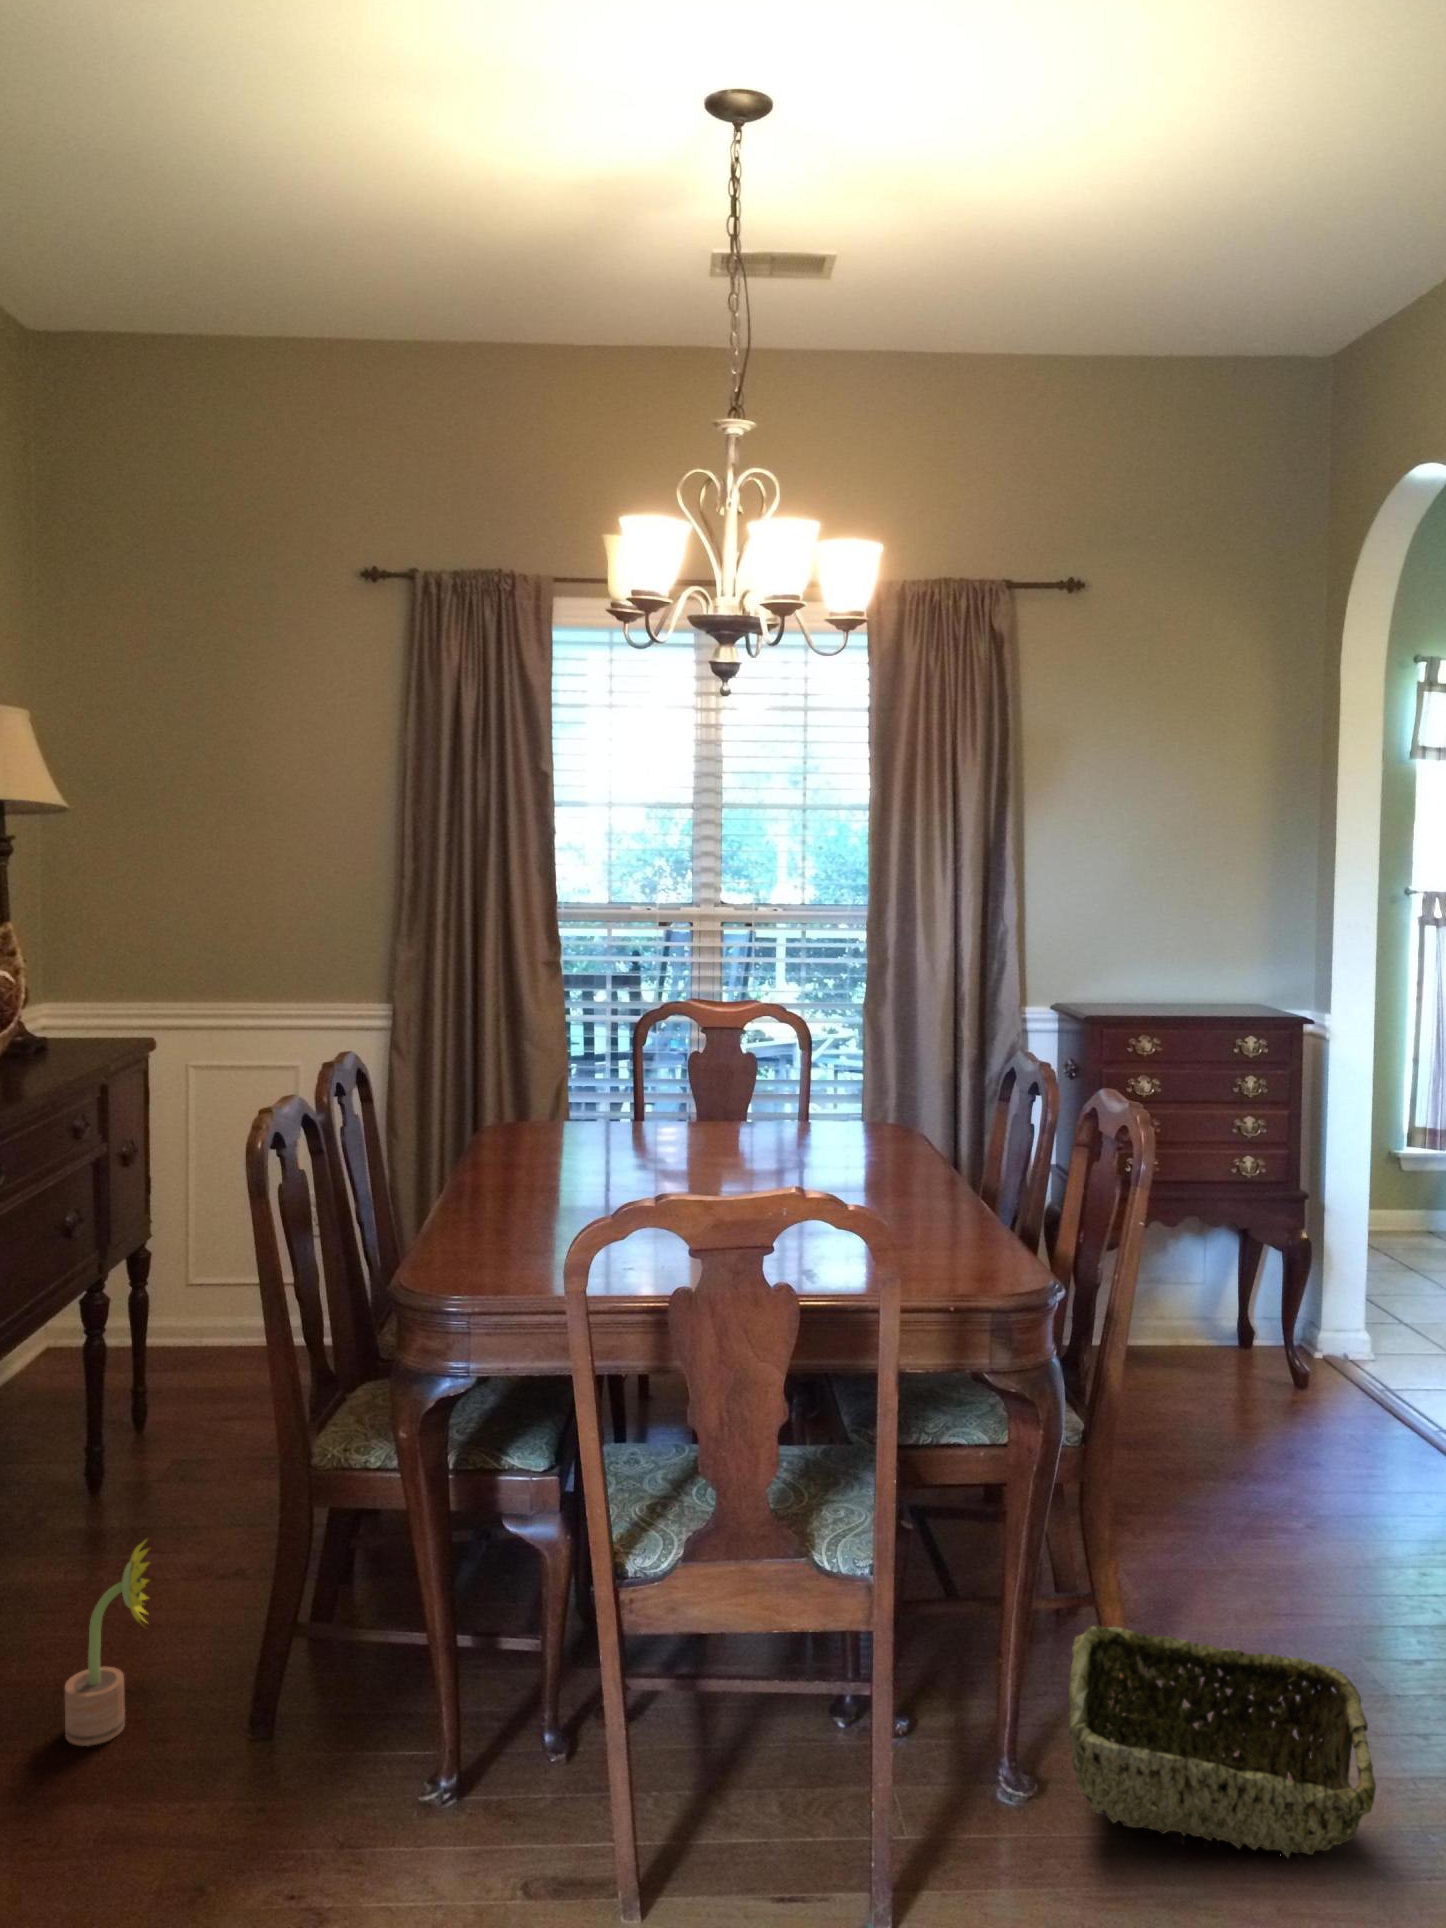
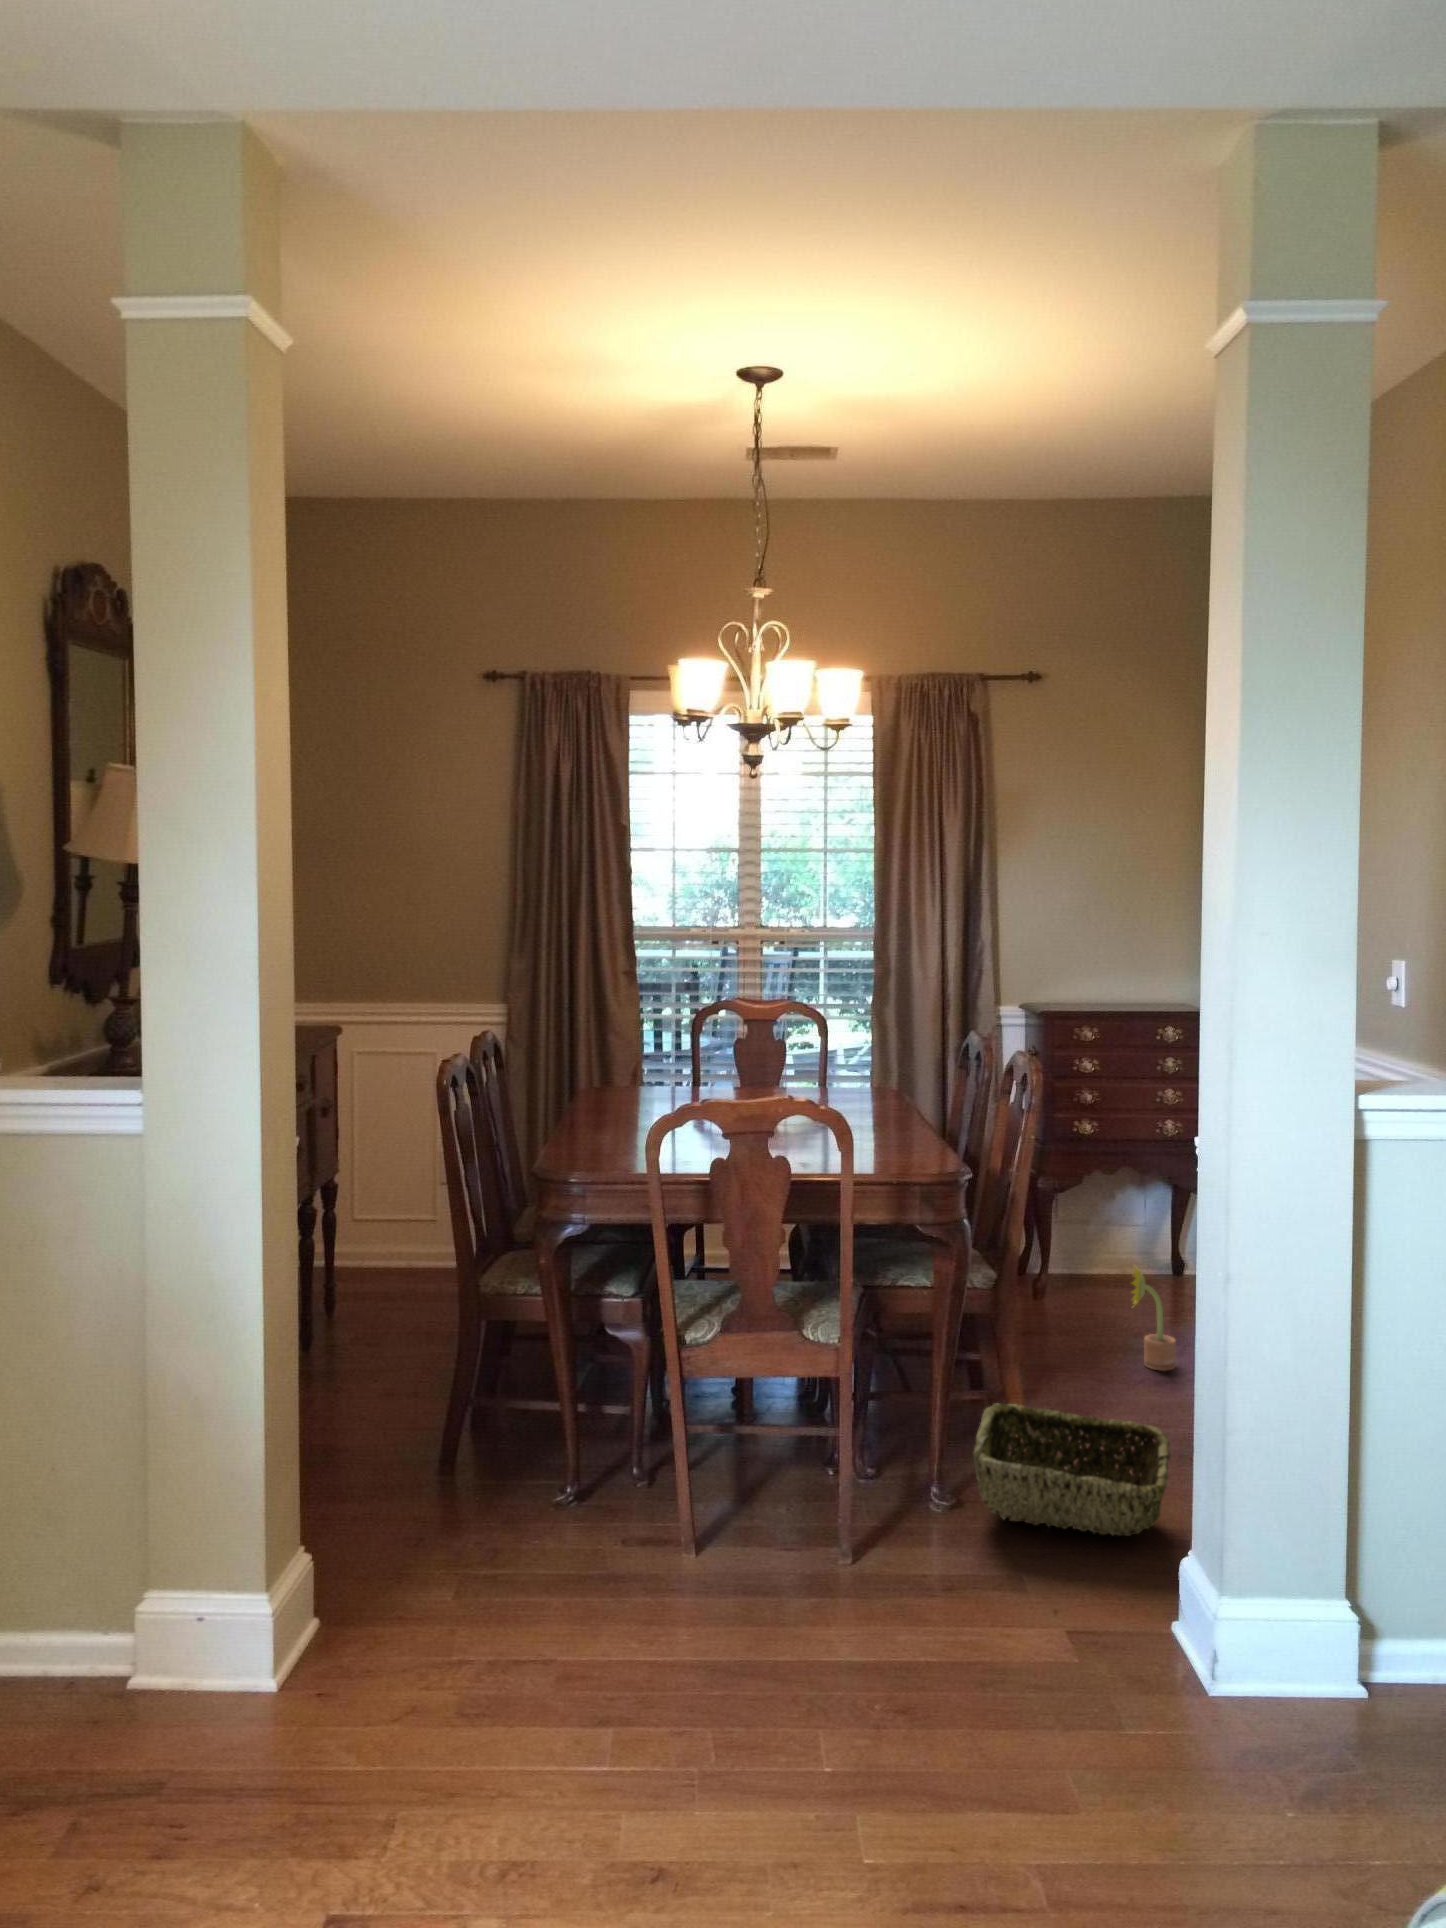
decorative plant: present [65,1539,149,1746] -> present [1132,1267,1176,1371]

